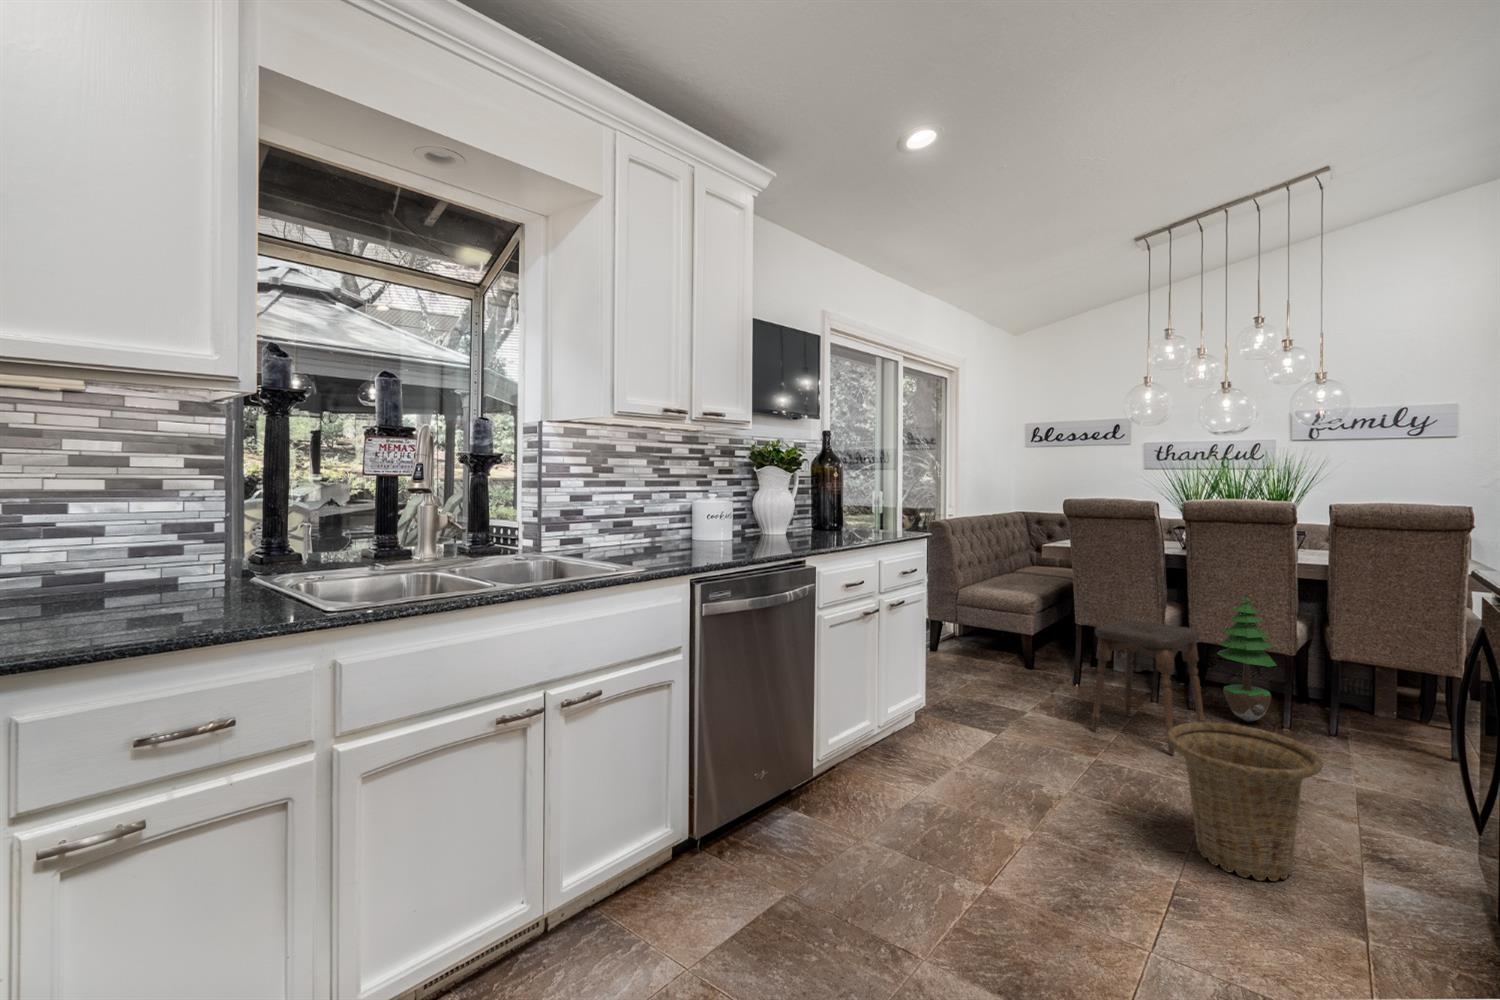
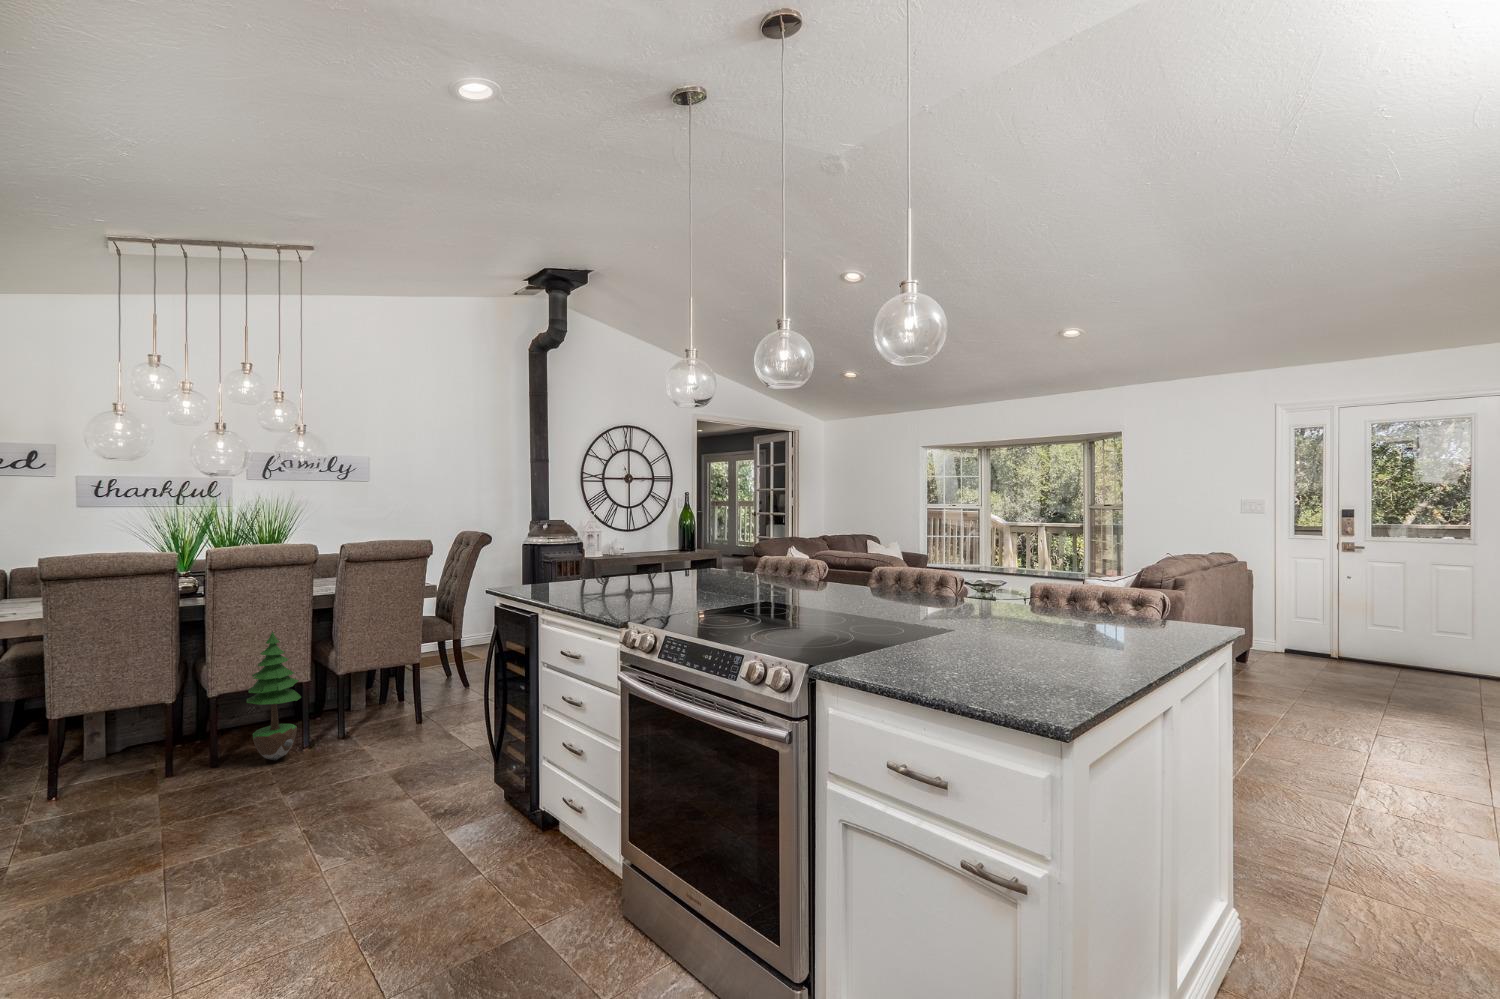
stool: present [1092,620,1206,755] -> none [130,683,254,840]
basket: present [1168,722,1323,881] -> none [296,748,419,885]

